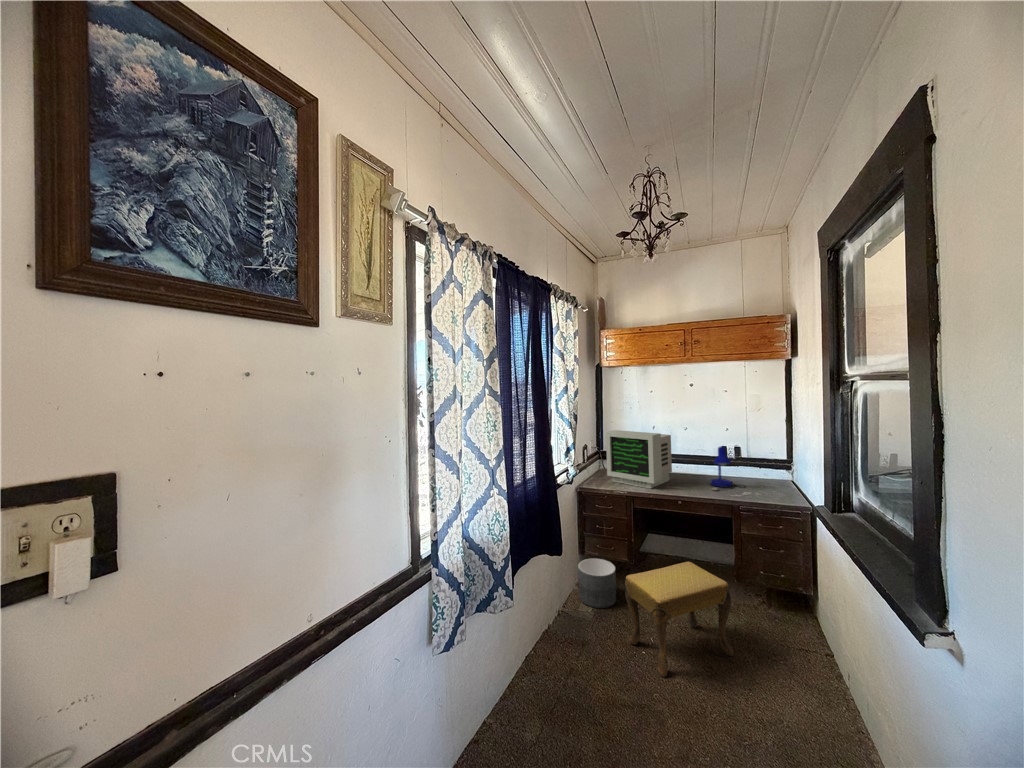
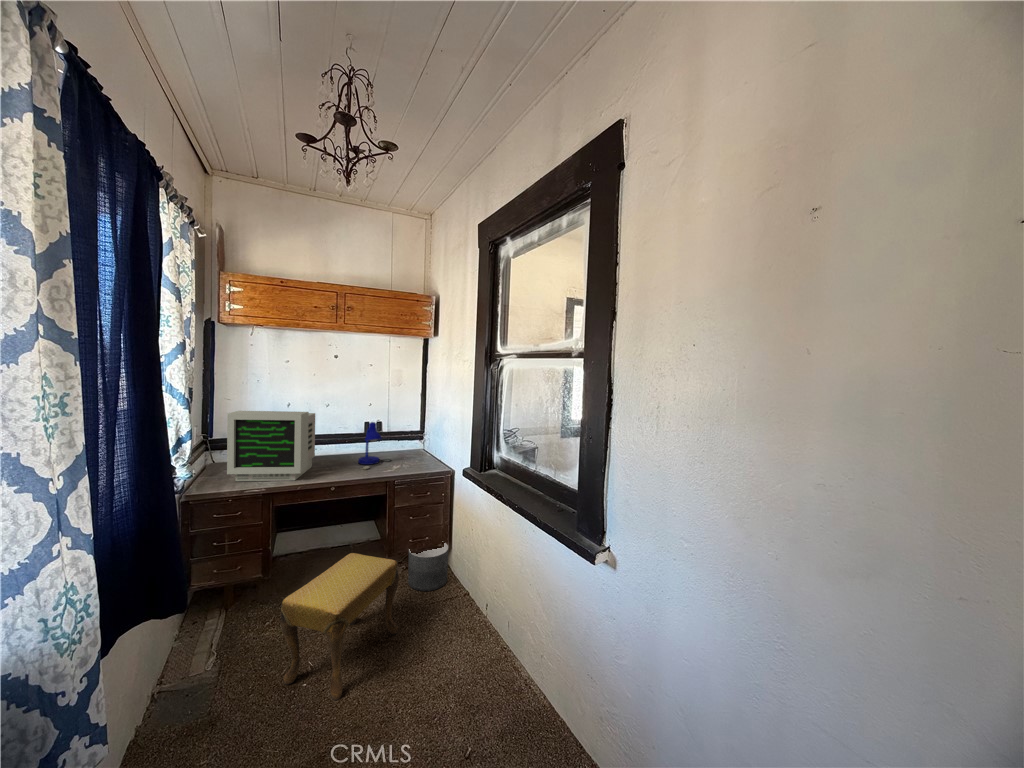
planter: present [578,558,616,608] -> present [408,541,448,591]

